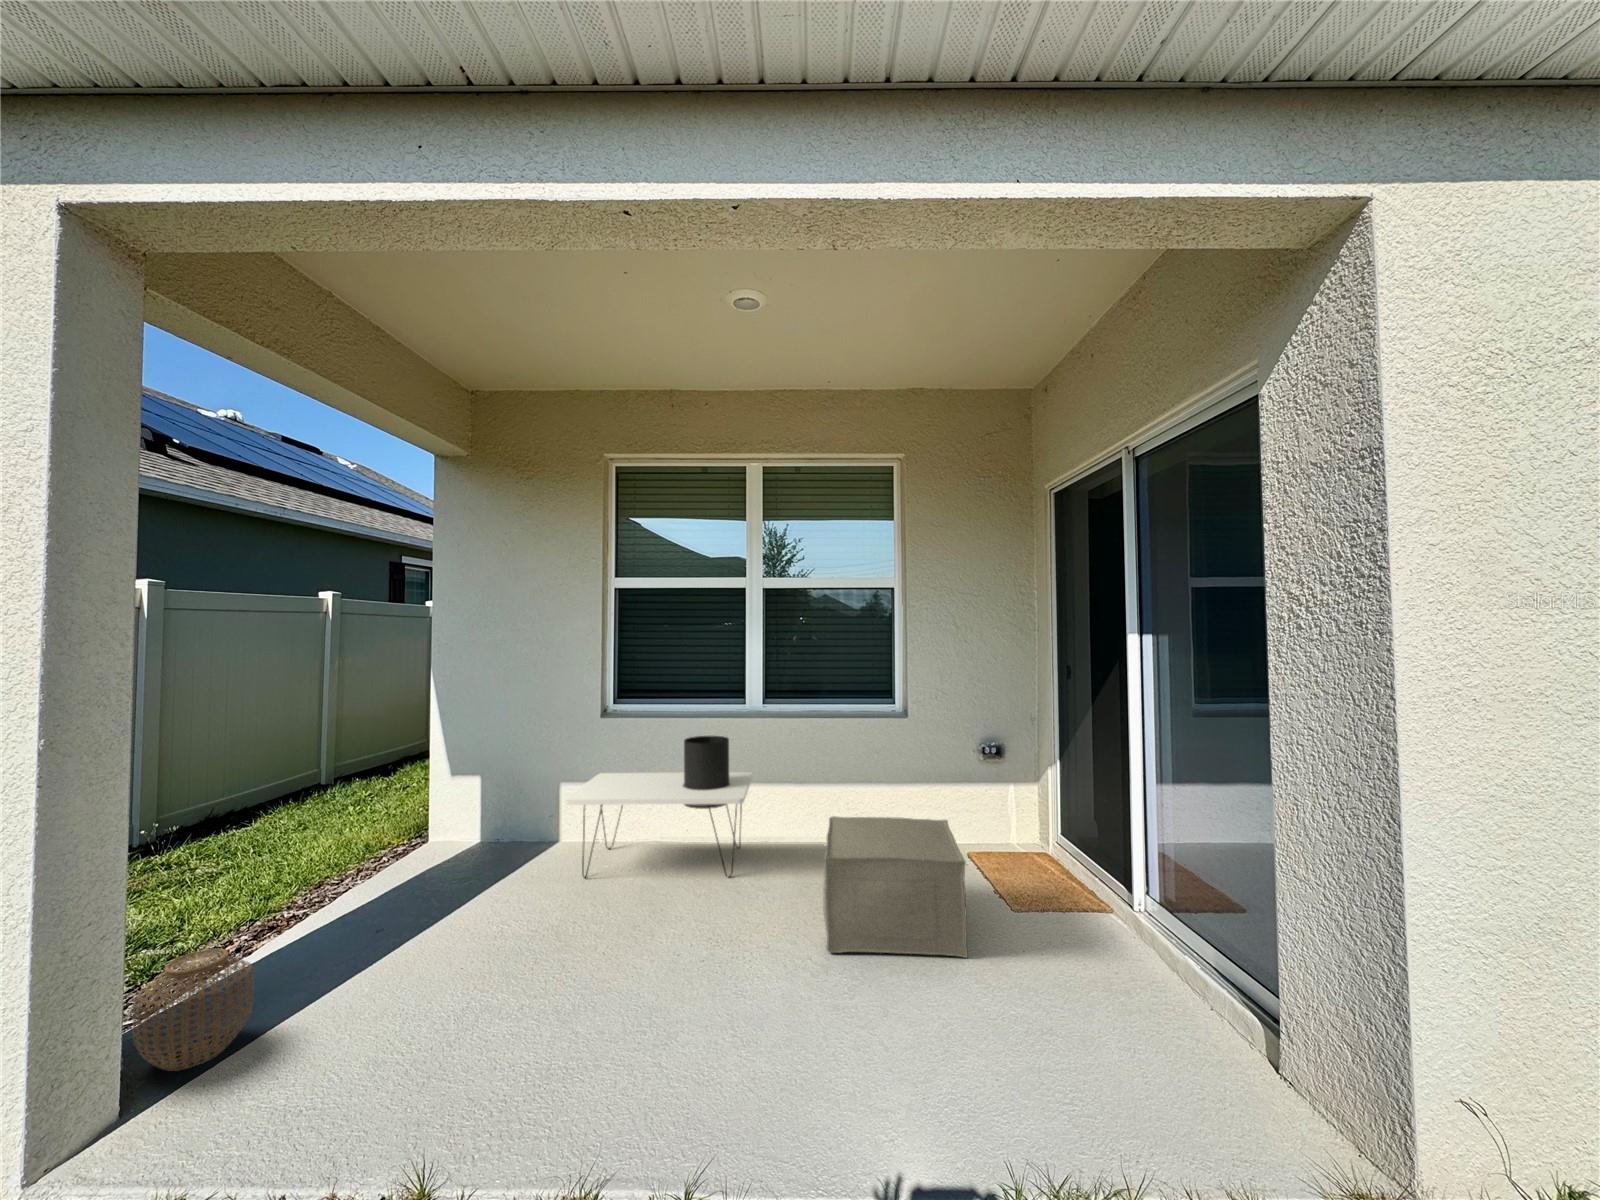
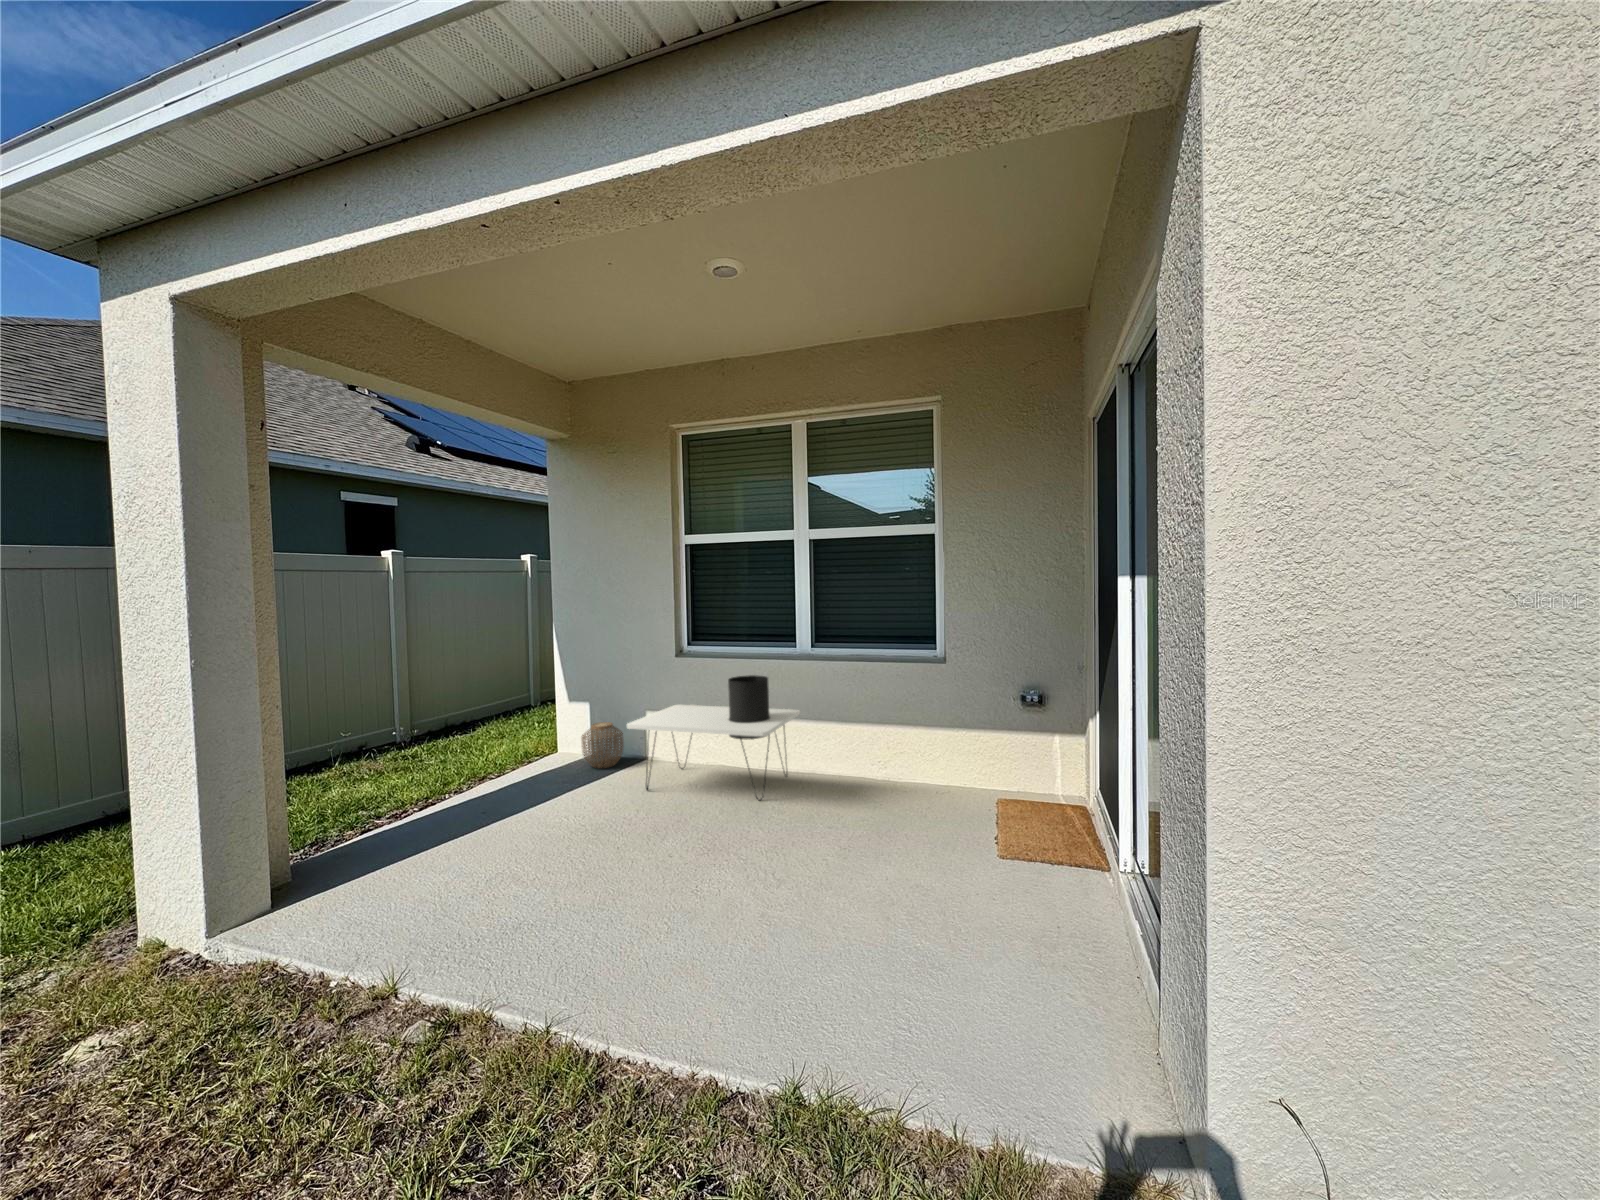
ottoman: present [823,817,968,958] -> none [789,753,943,893]
woven basket: present [133,949,254,1071] -> present [582,722,623,768]

